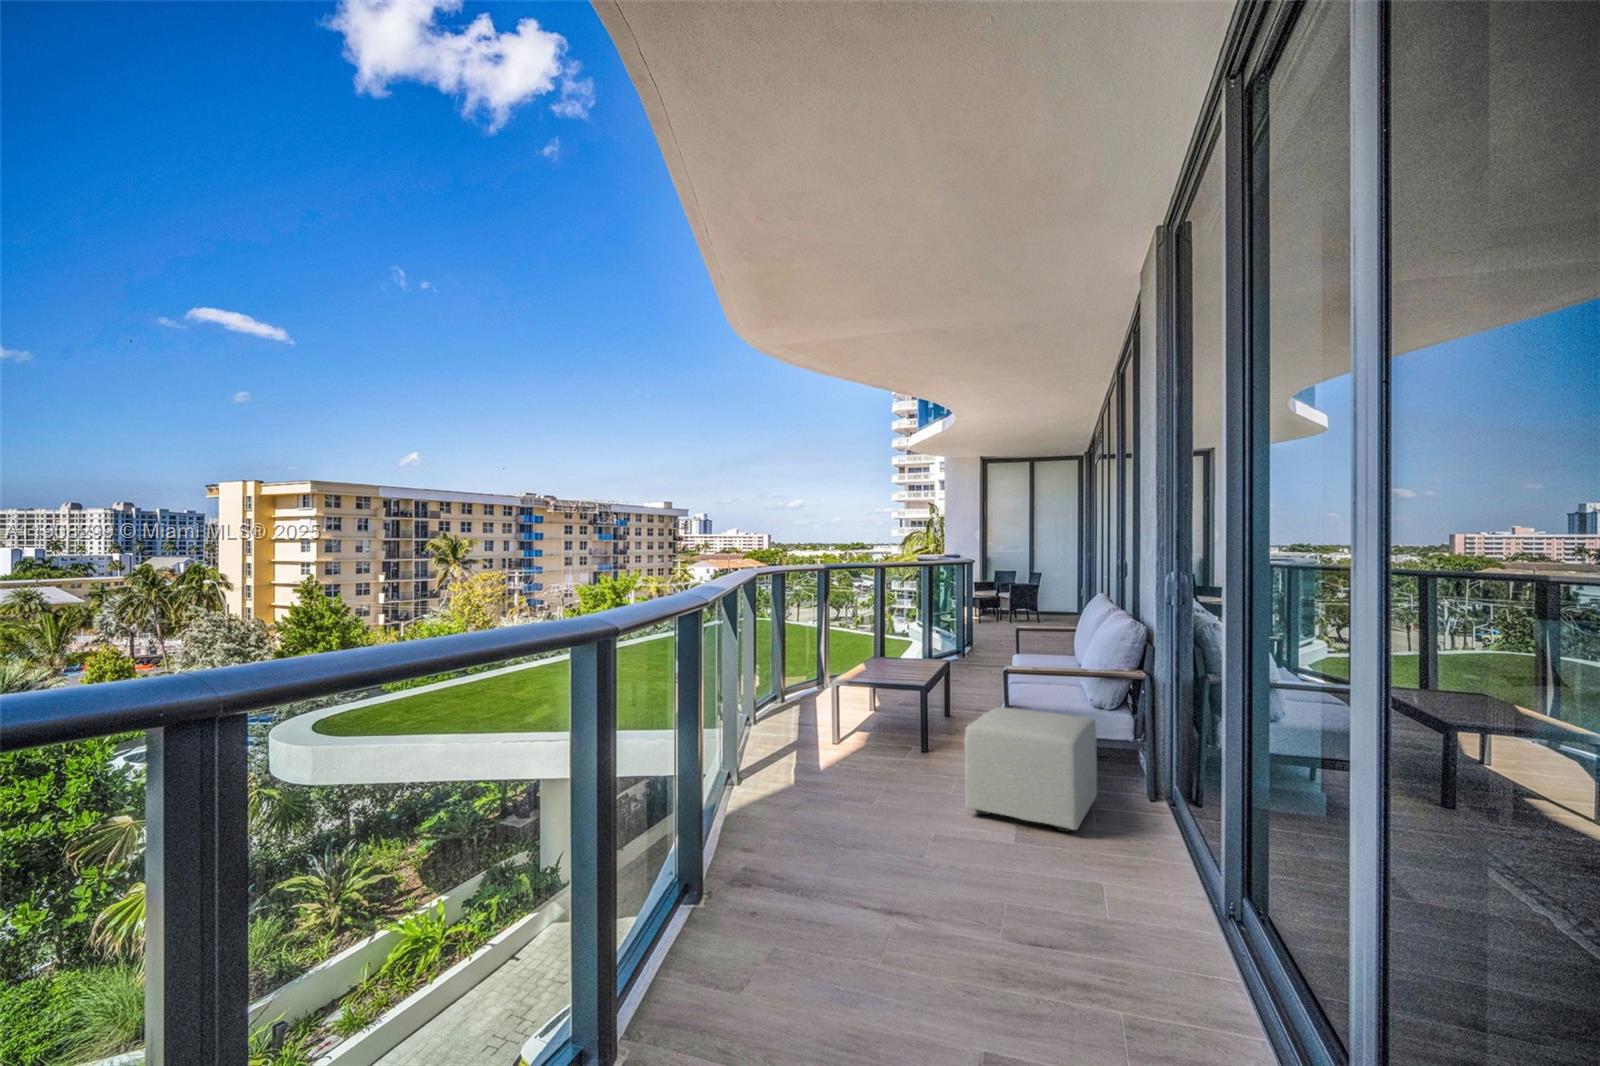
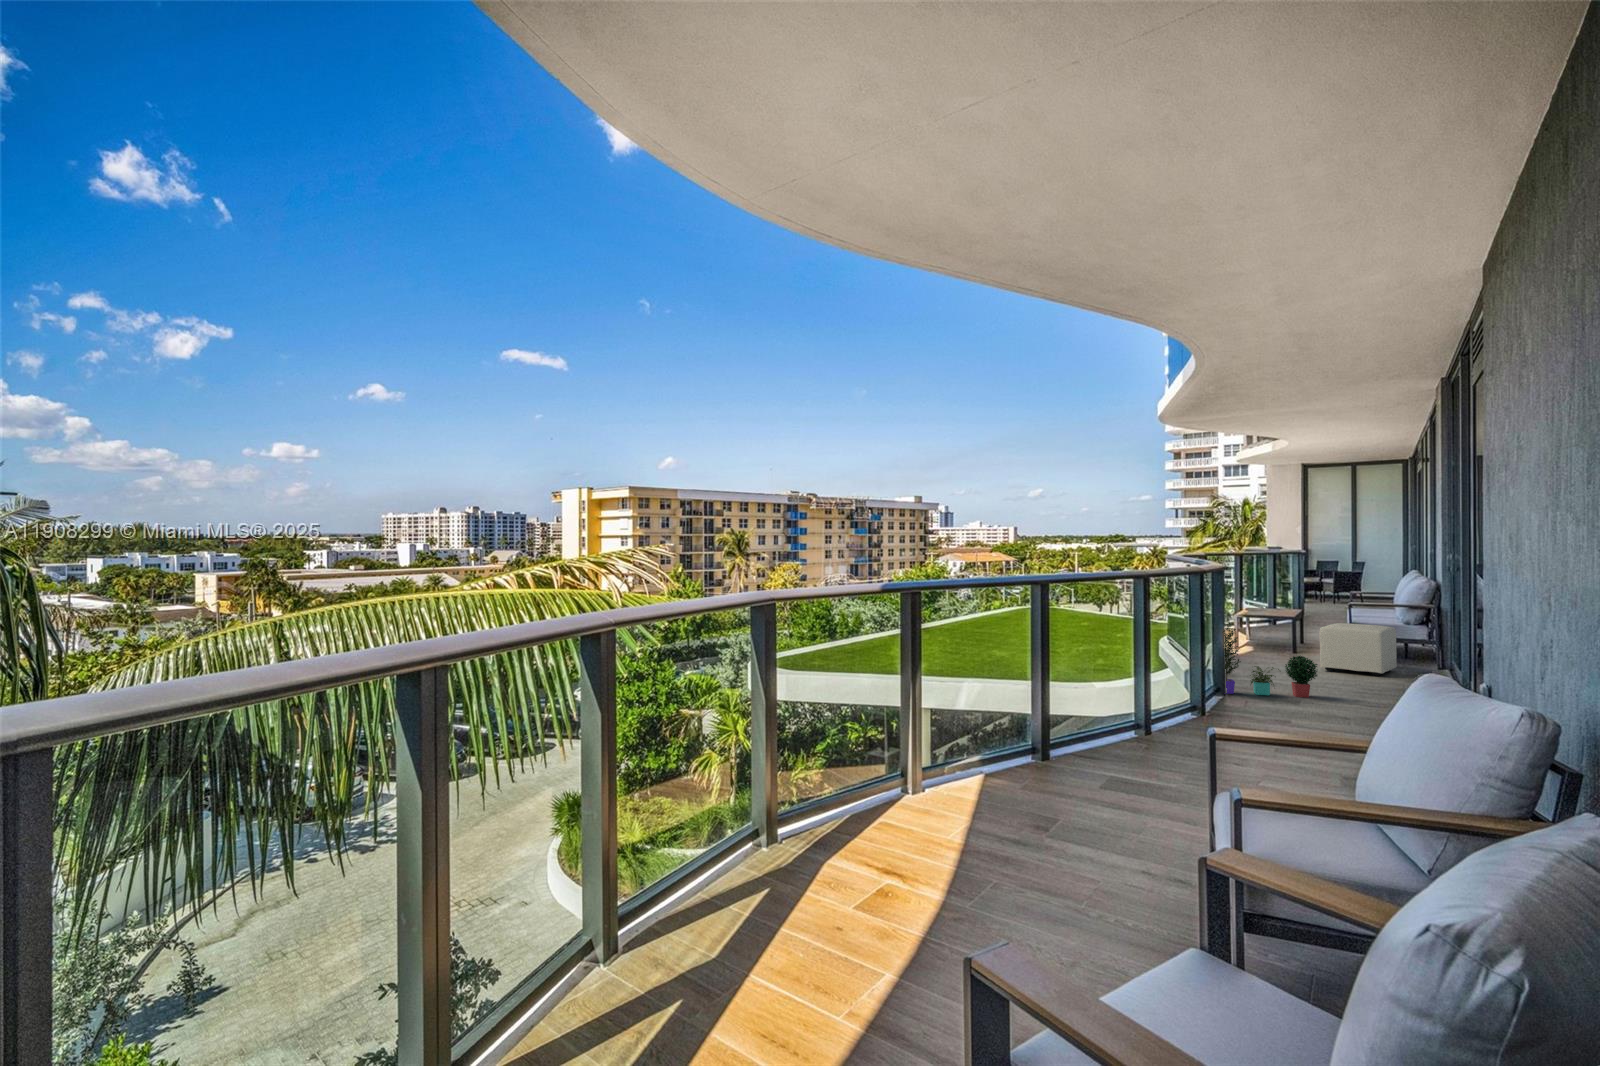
potted plant: none [646,787,930,1015] -> present [1222,622,1318,697]

